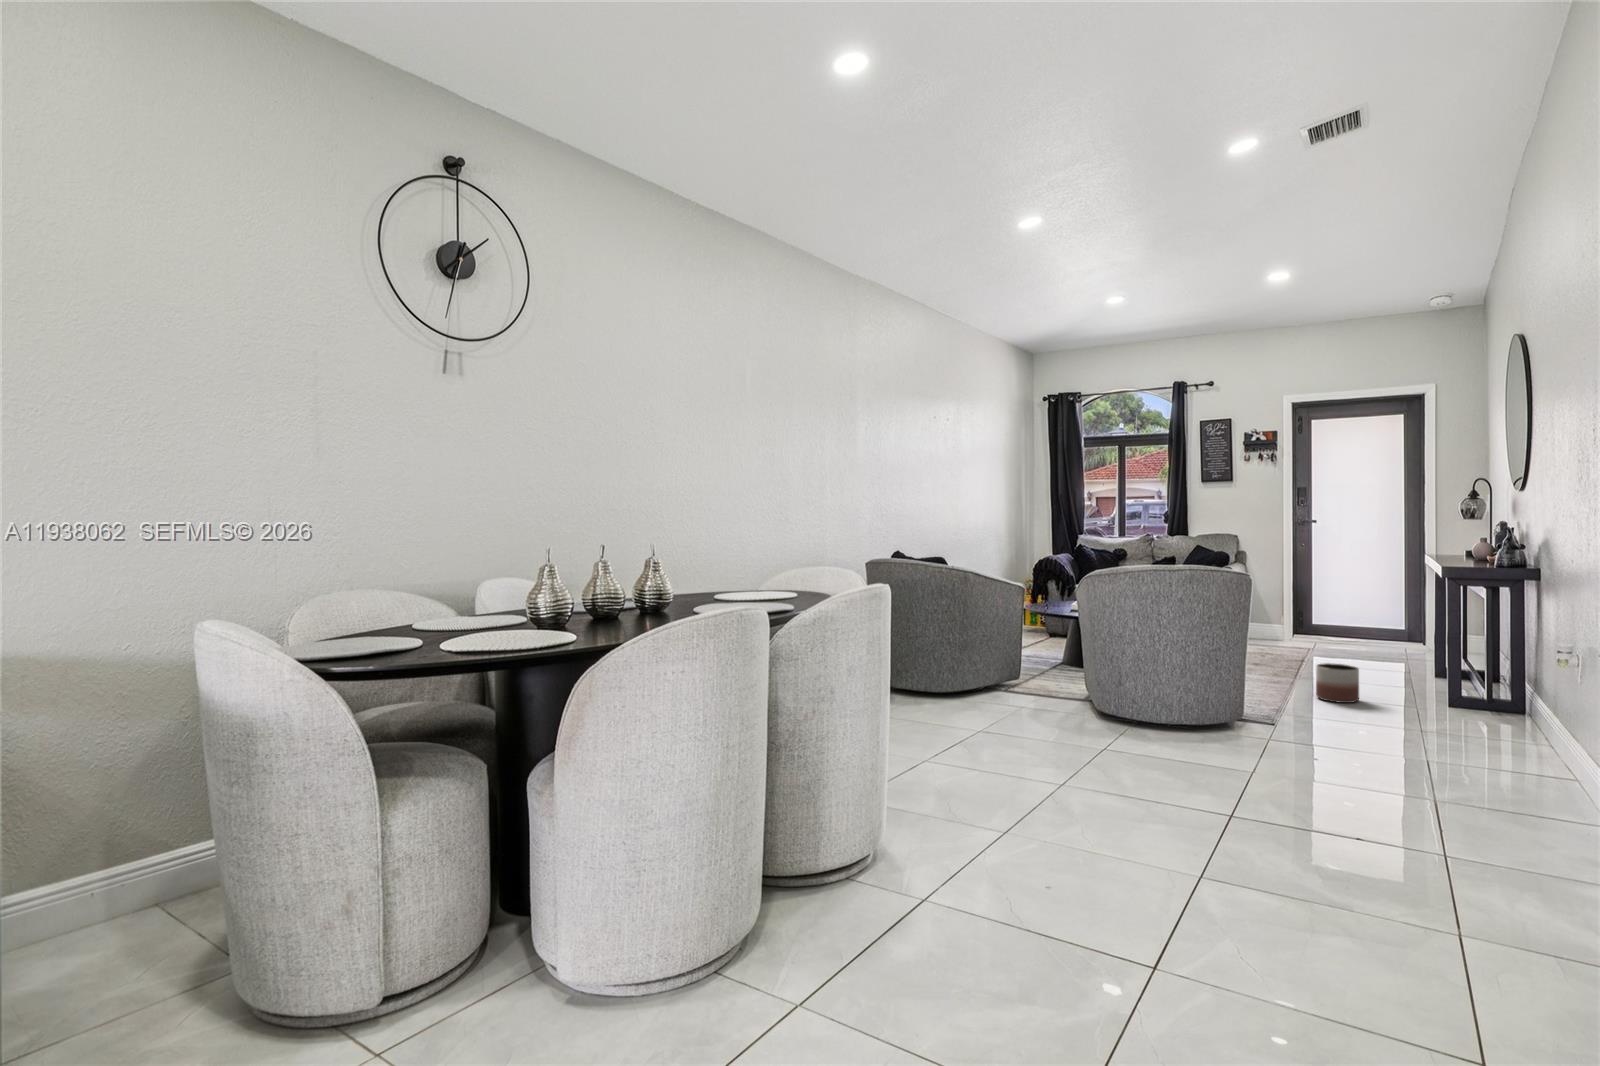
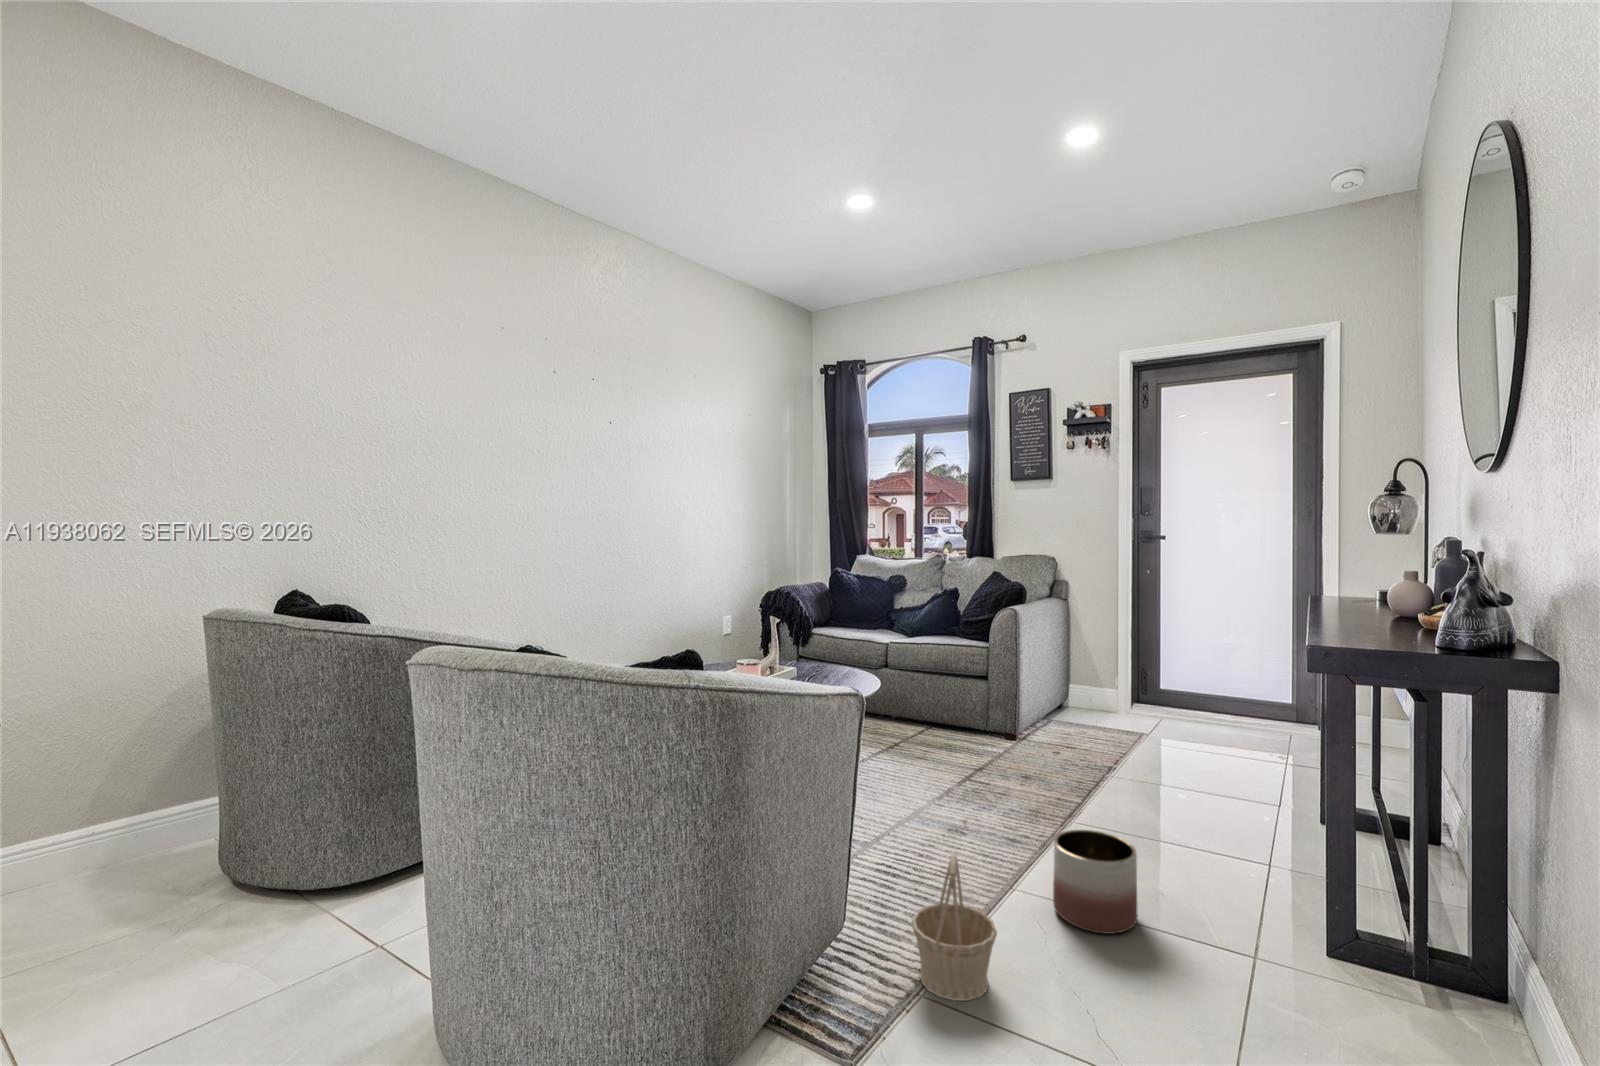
basket: none [1271,660,1313,716] -> present [912,854,997,1001]

